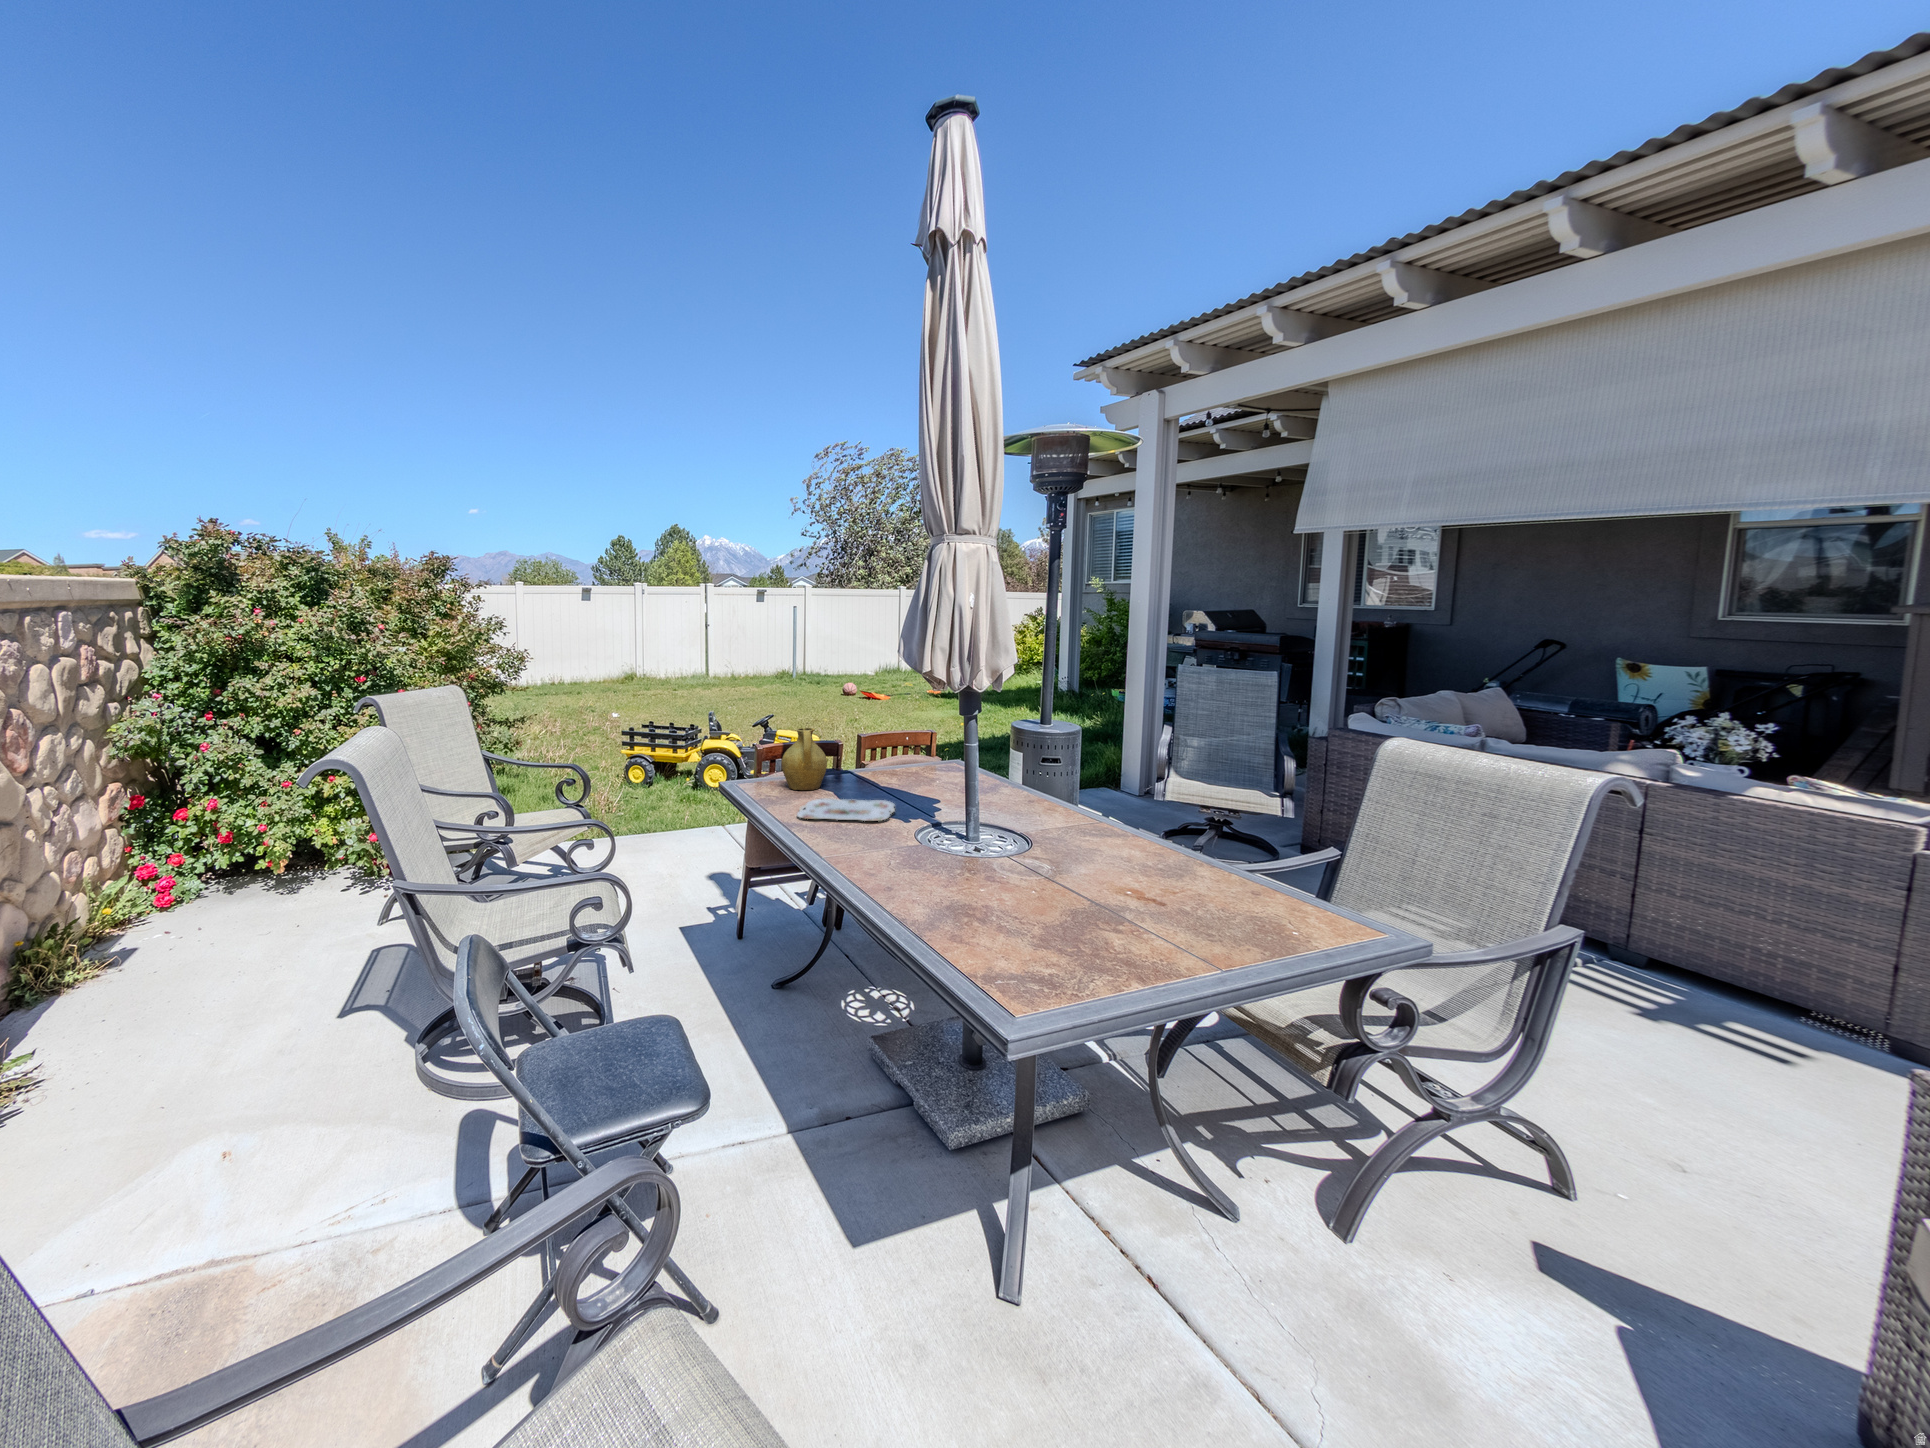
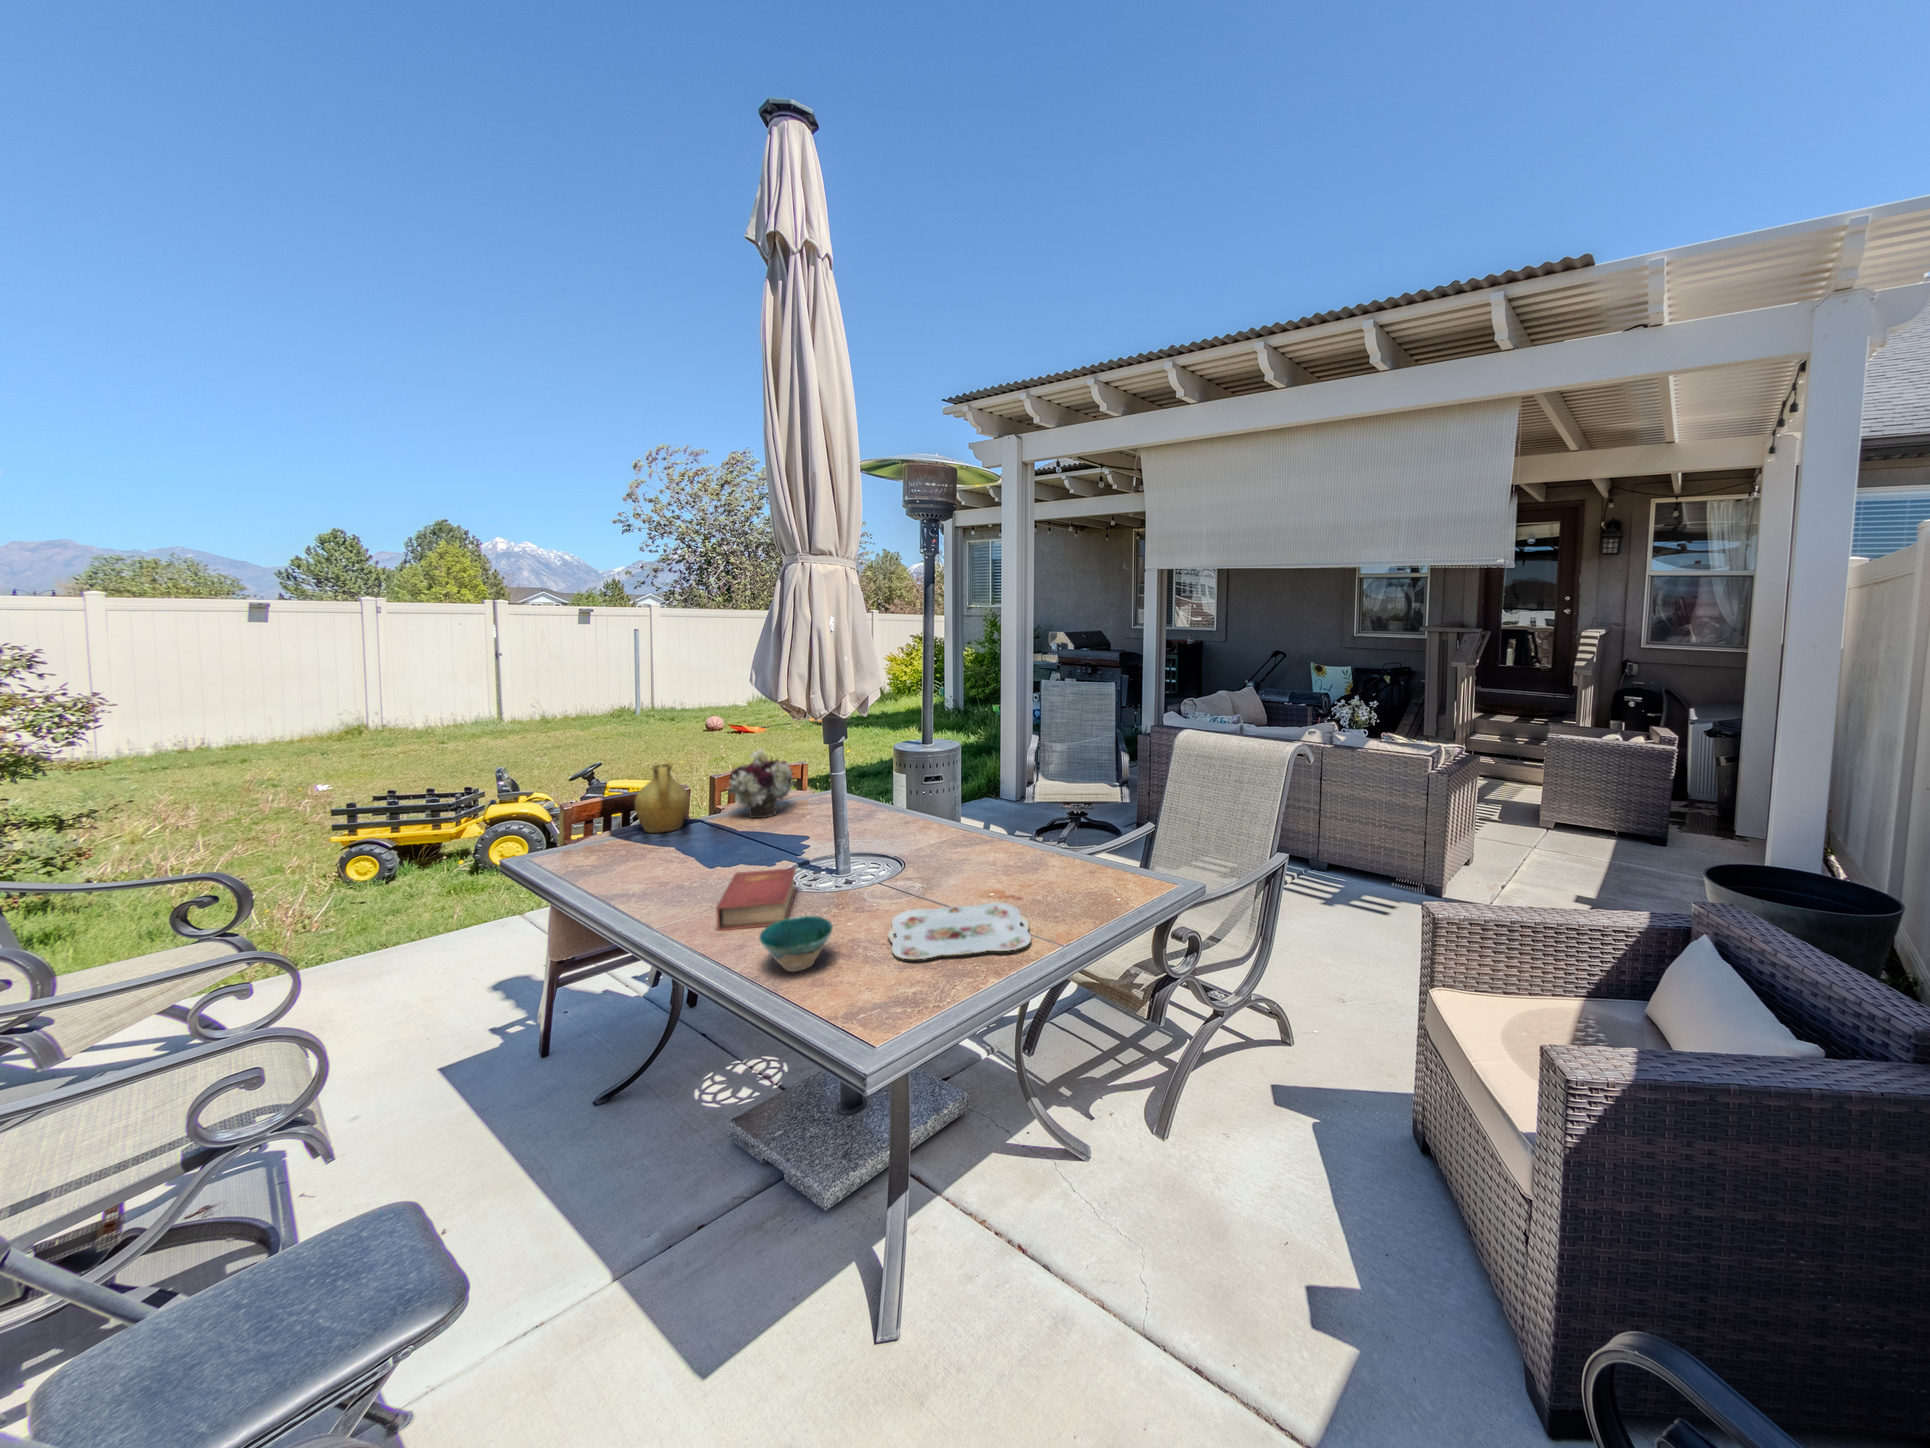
flower arrangement: none [858,719,920,786] -> present [727,749,794,818]
serving tray: present [797,799,895,821] -> present [888,902,1031,959]
book: none [868,826,931,874] -> present [716,868,797,931]
bowl: none [910,864,973,910] -> present [759,916,833,972]

